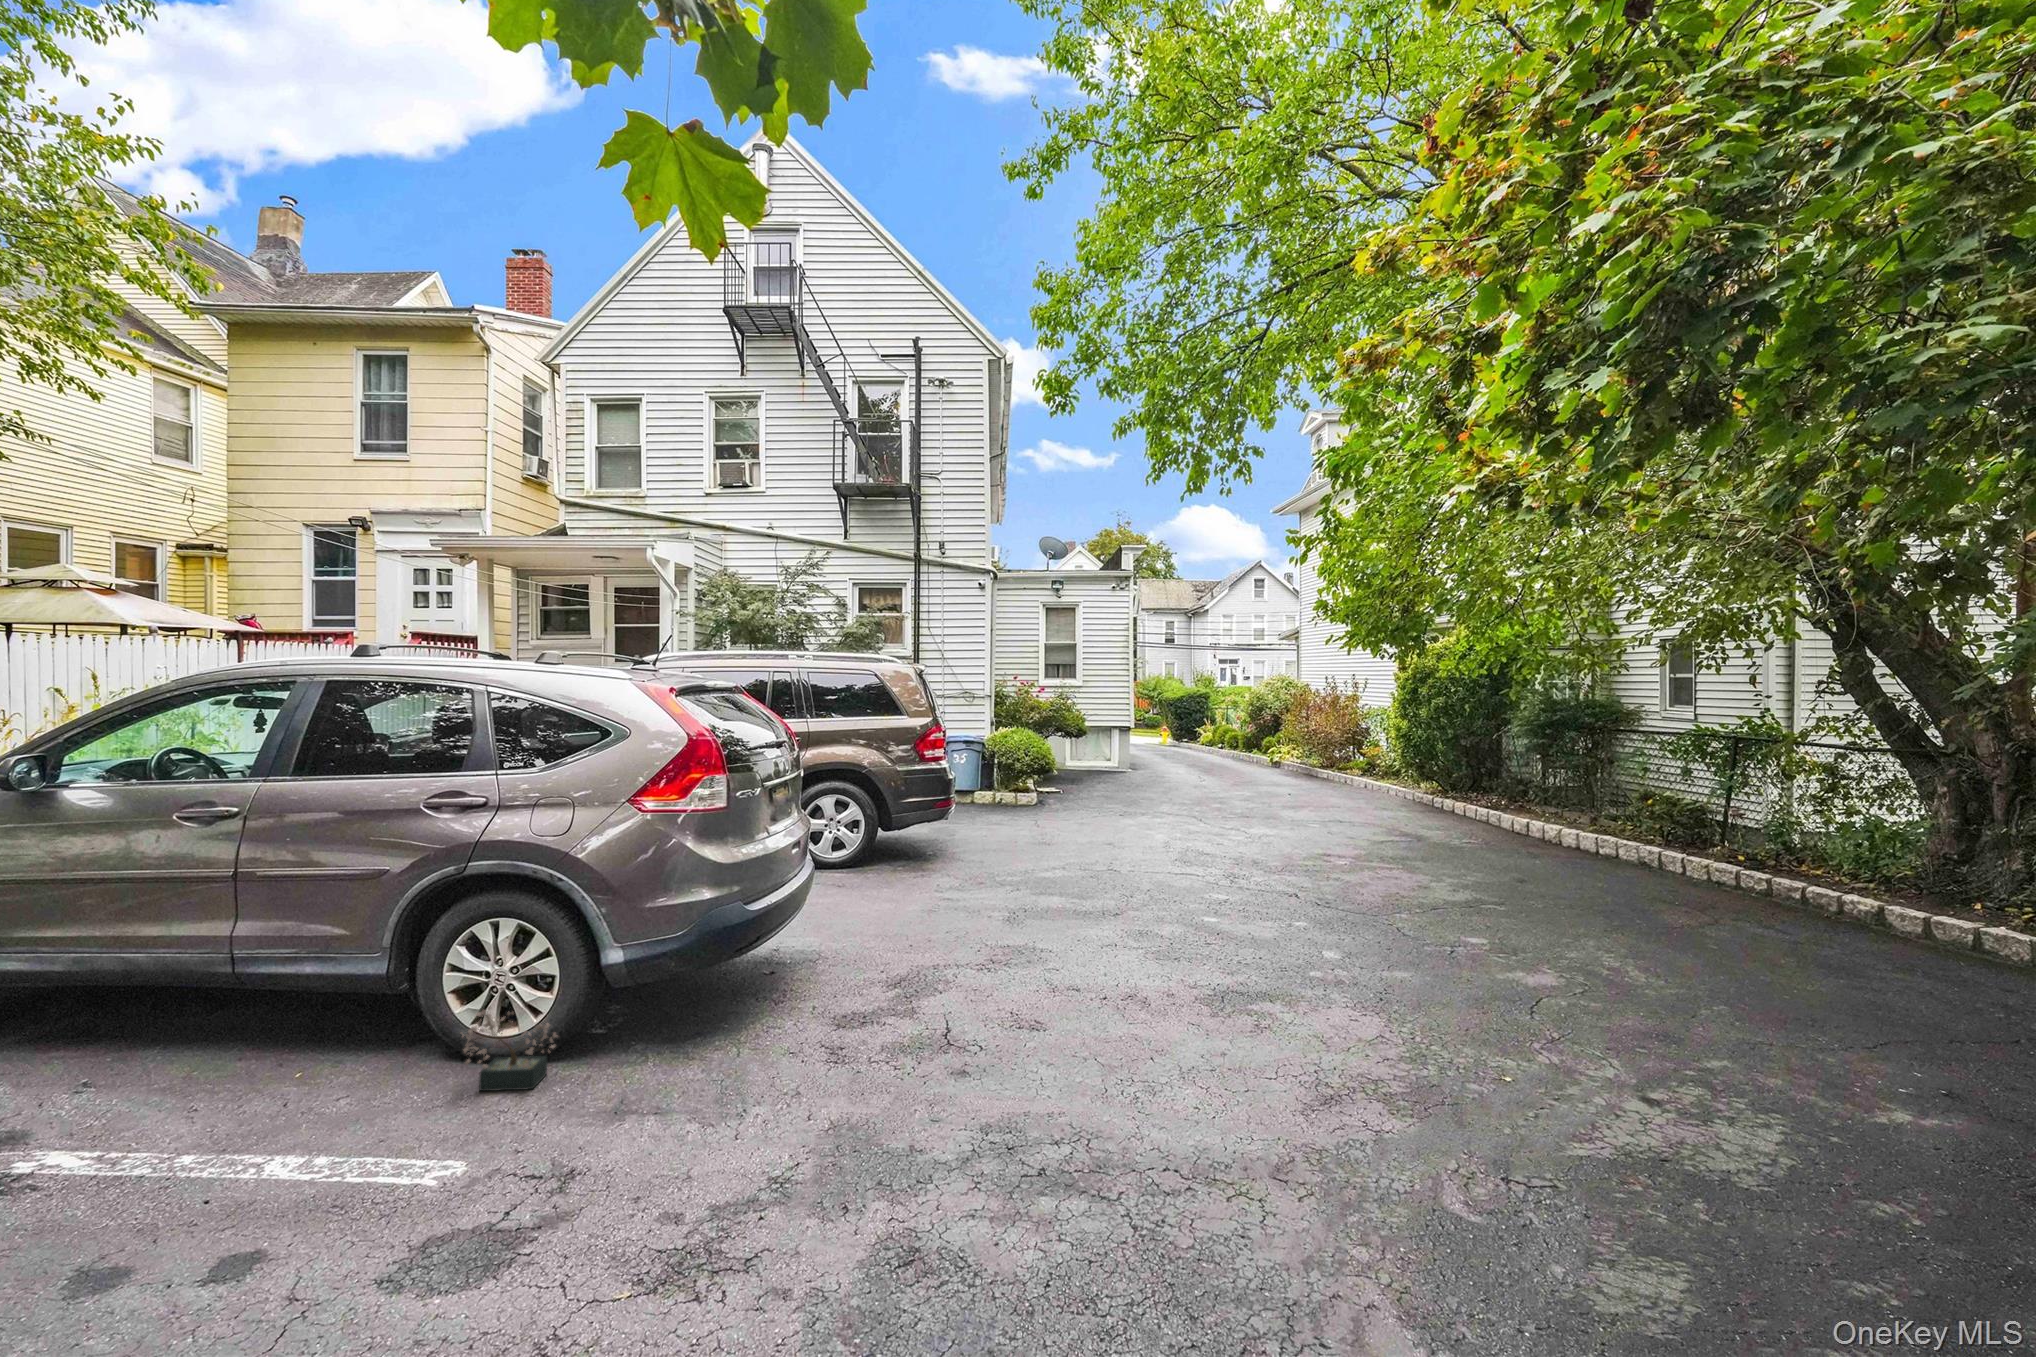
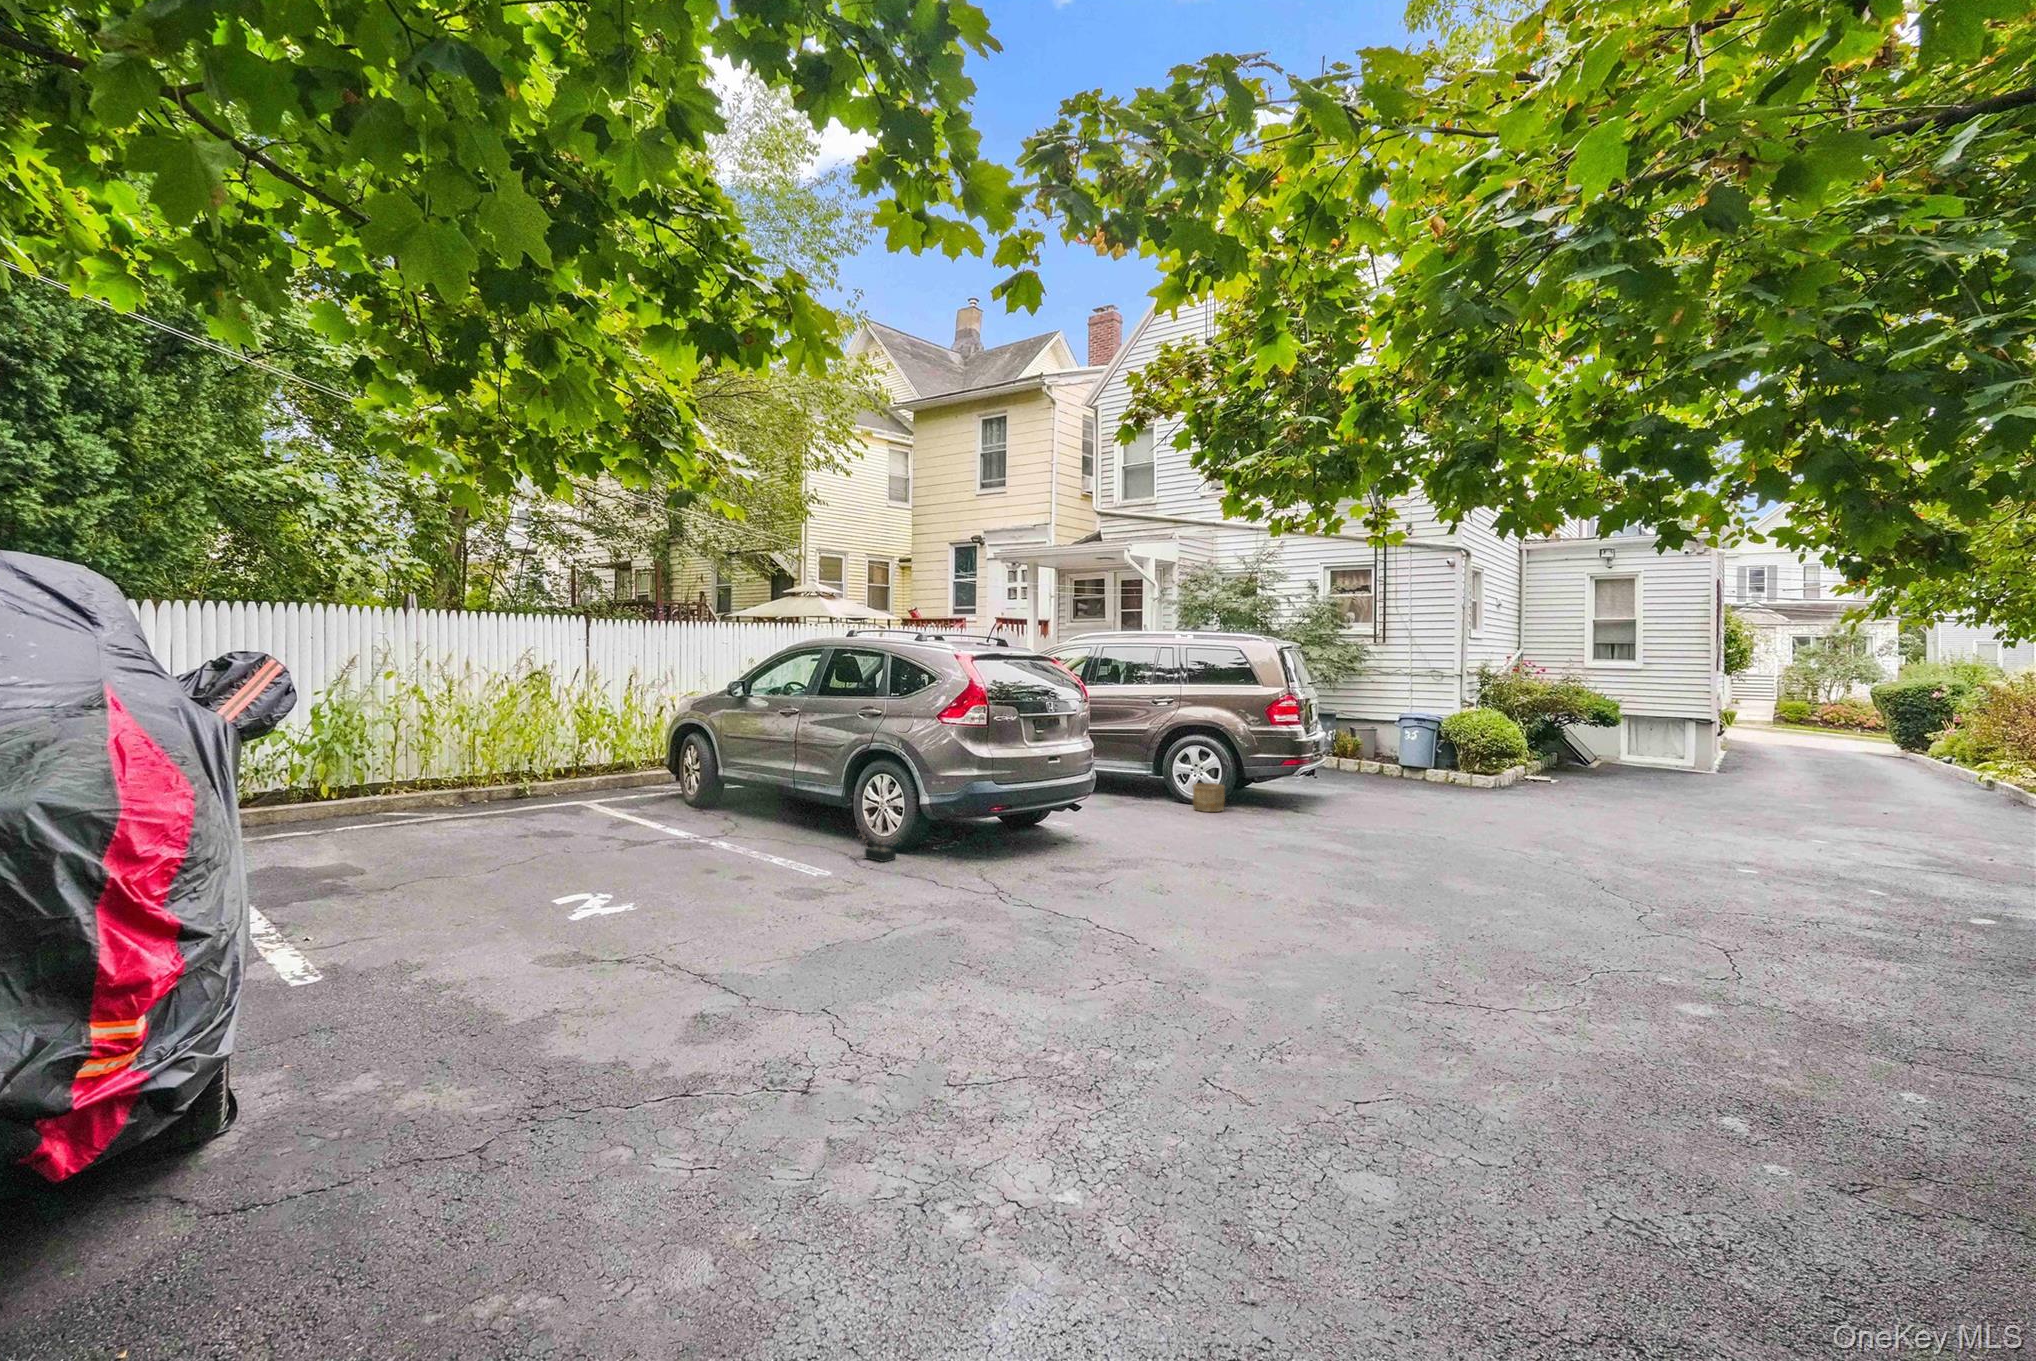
wooden bucket: none [838,837,878,875] -> present [1193,783,1225,812]

